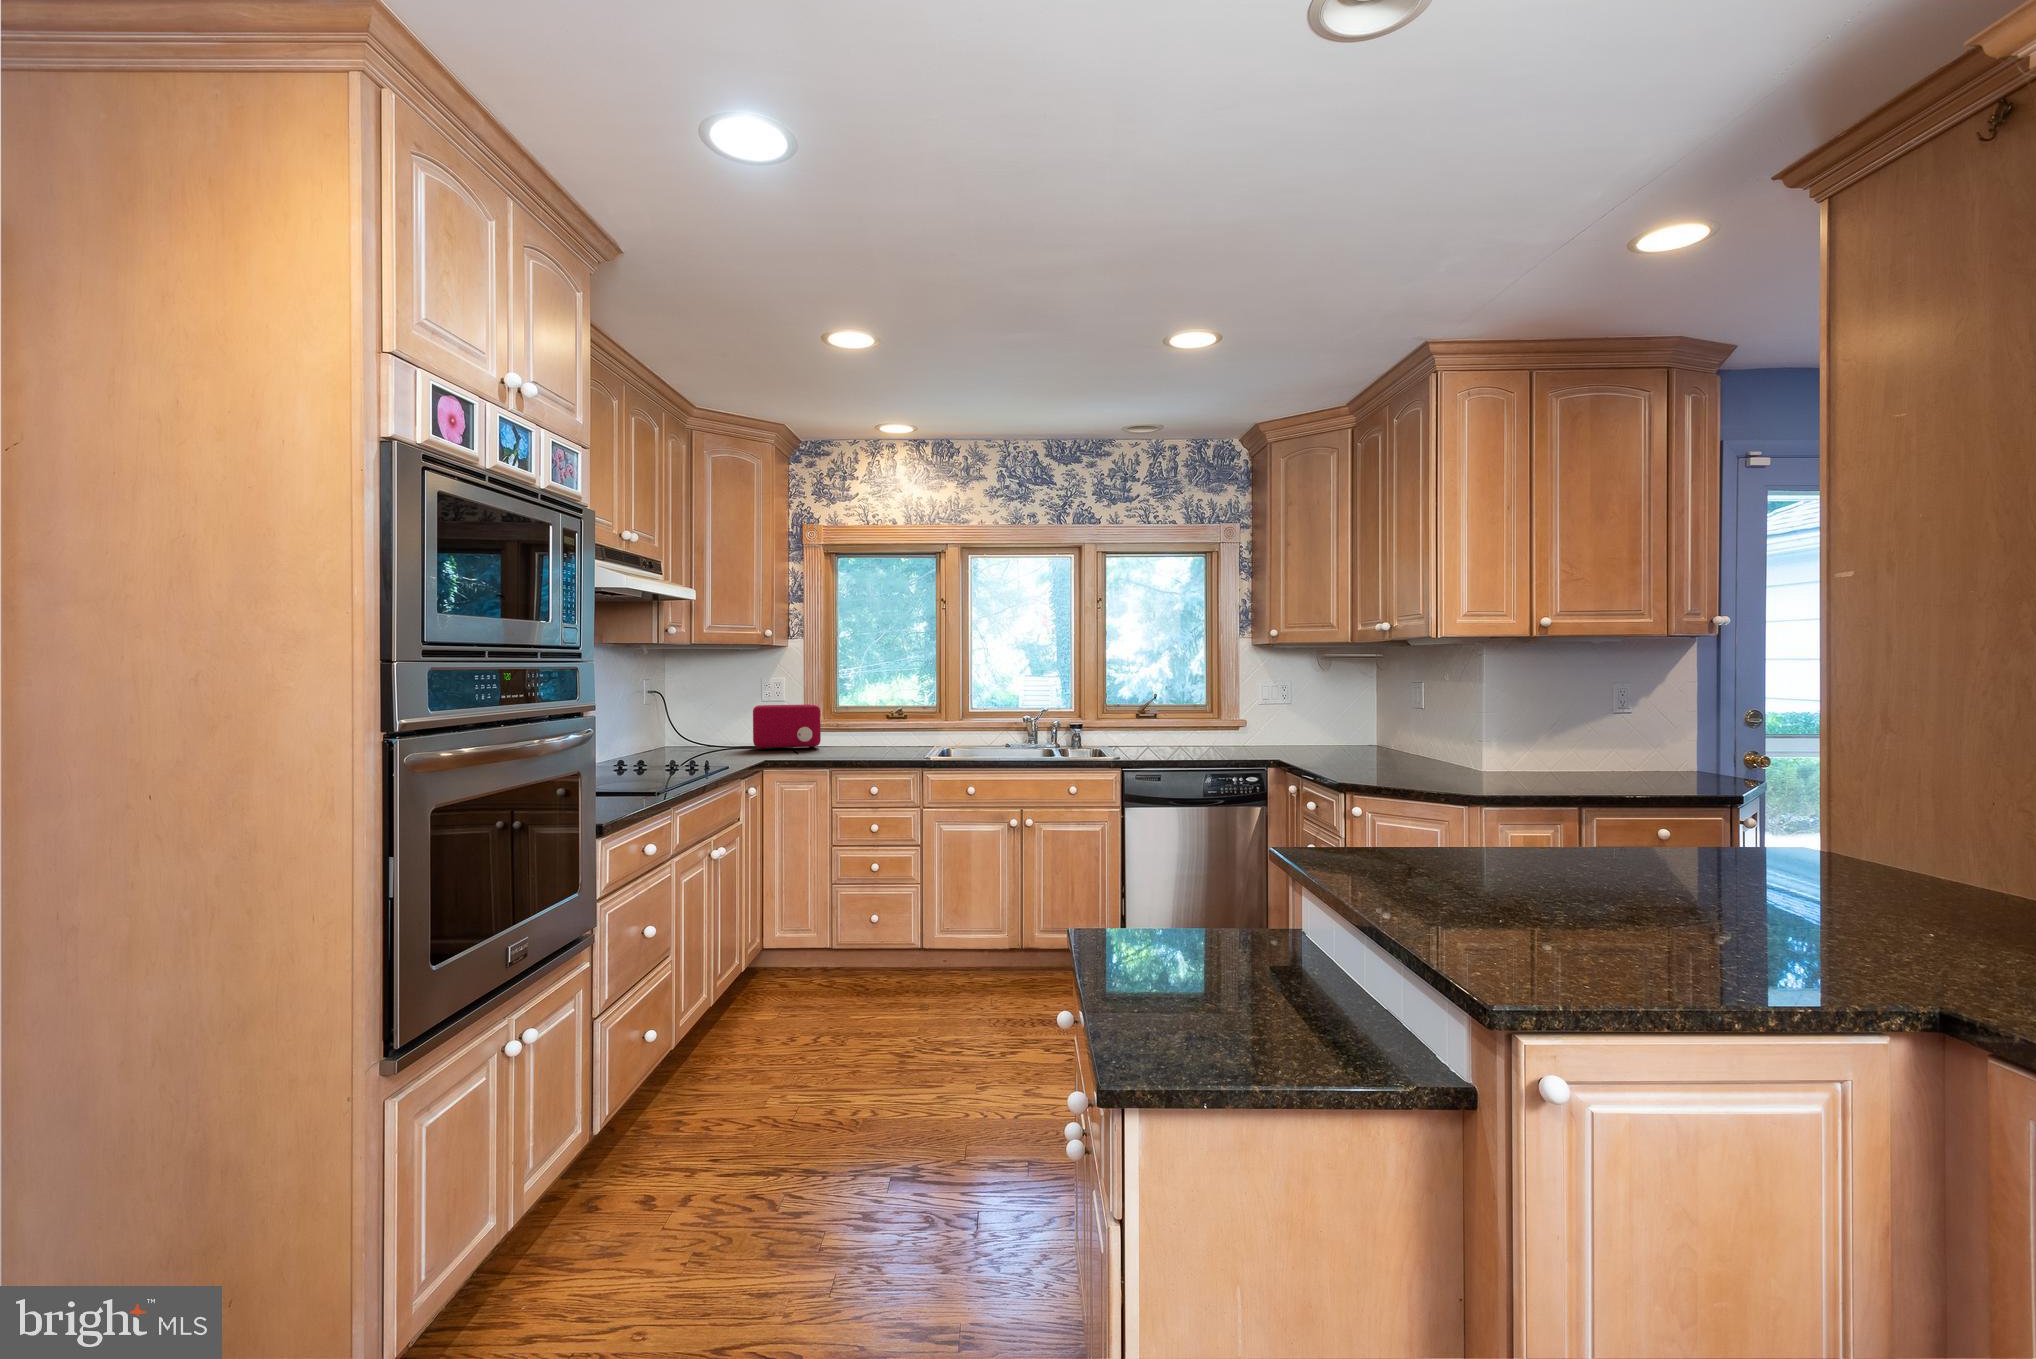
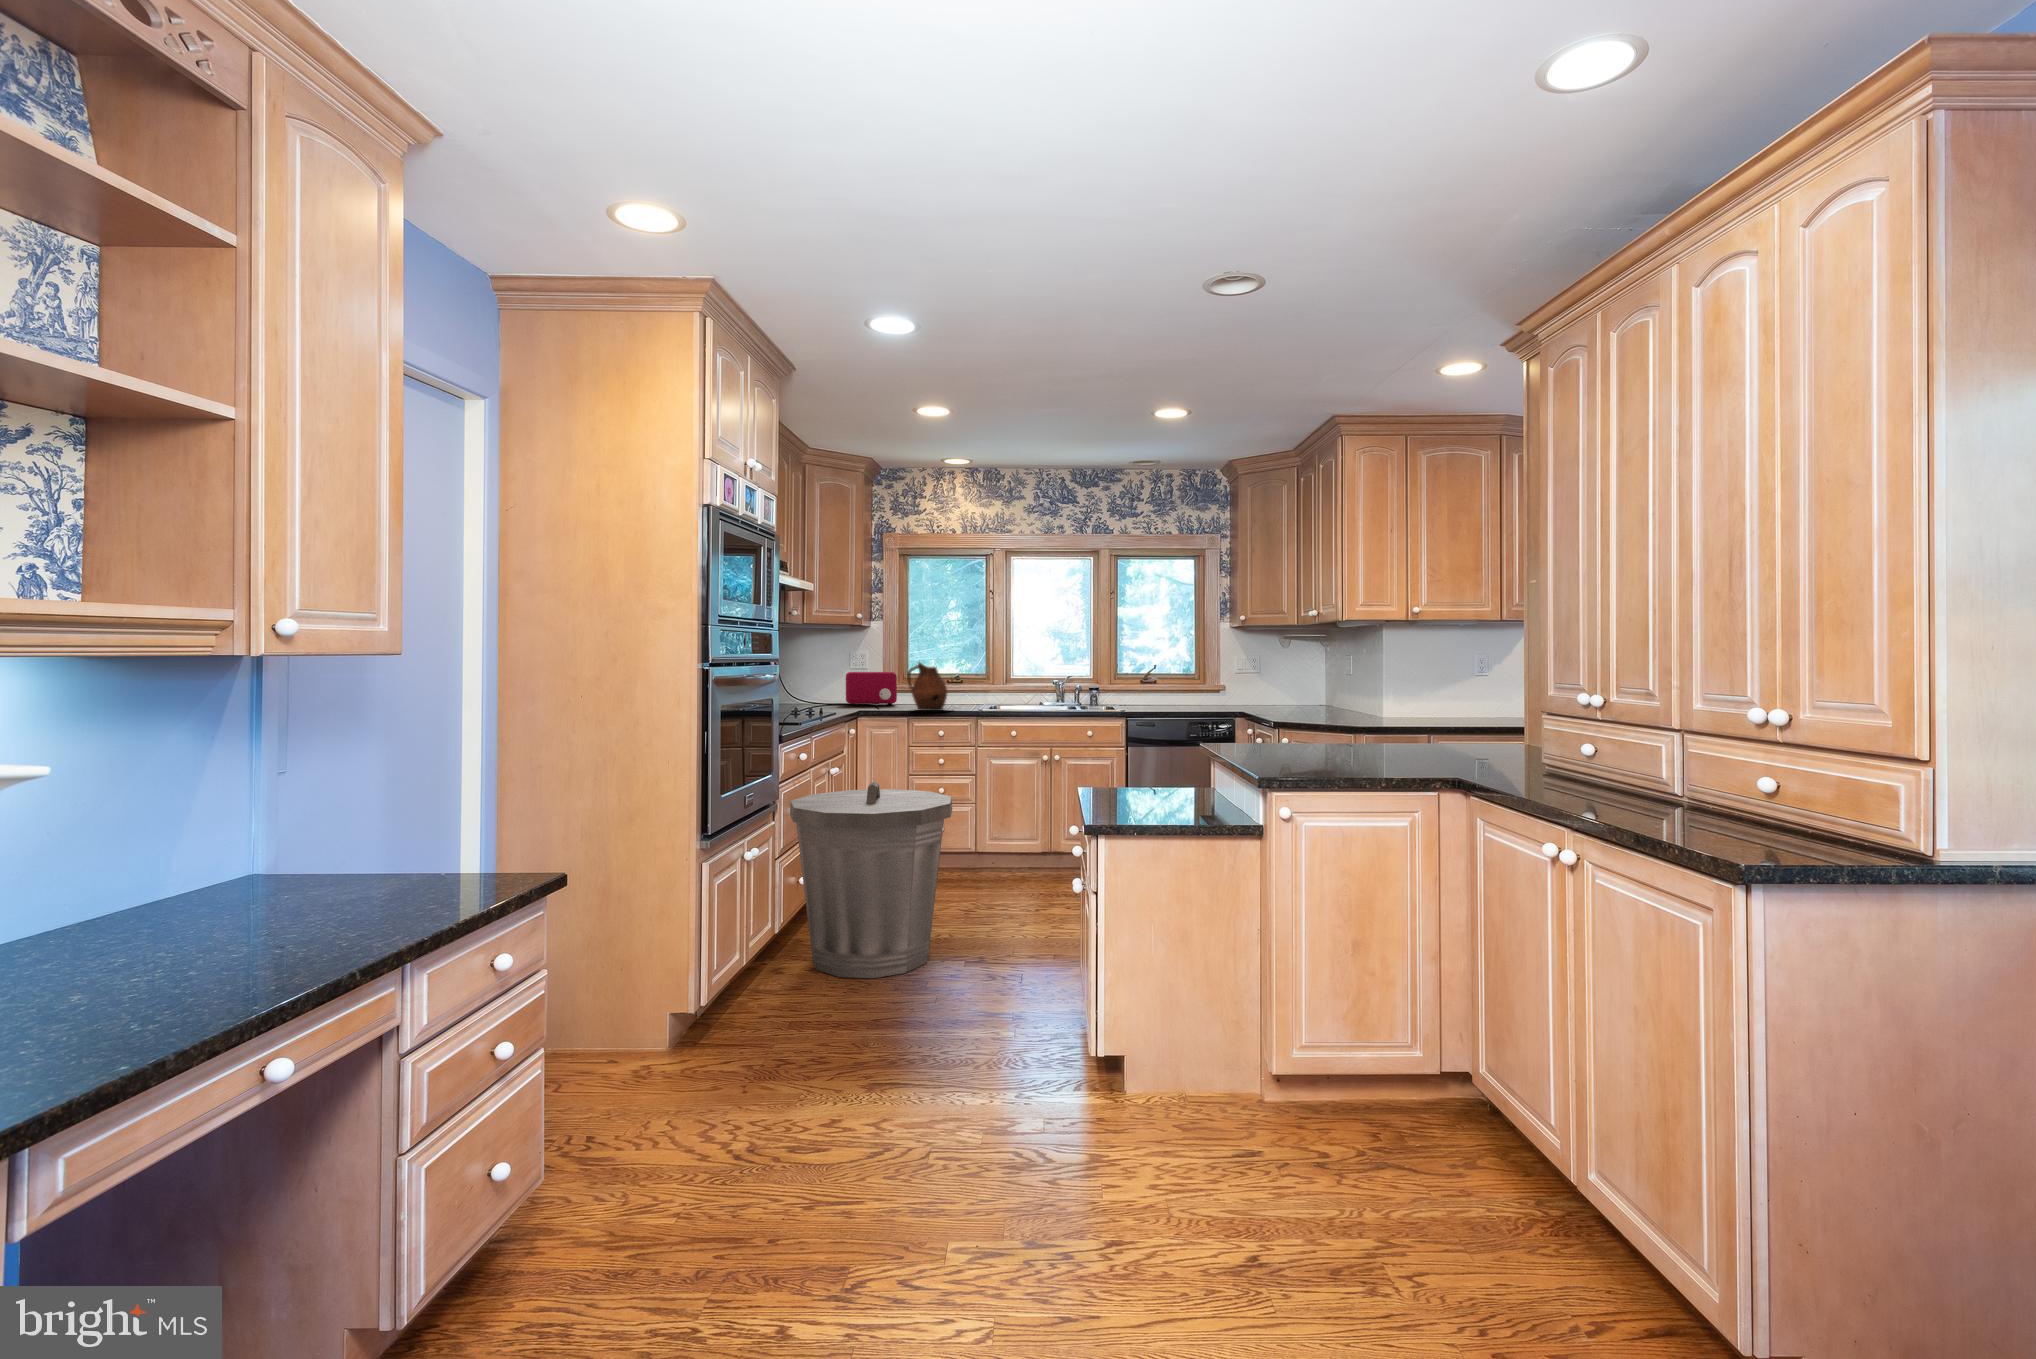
ceramic pitcher: none [829,693,895,763] -> present [907,662,947,711]
trash can: none [612,894,878,1229] -> present [790,781,952,978]

